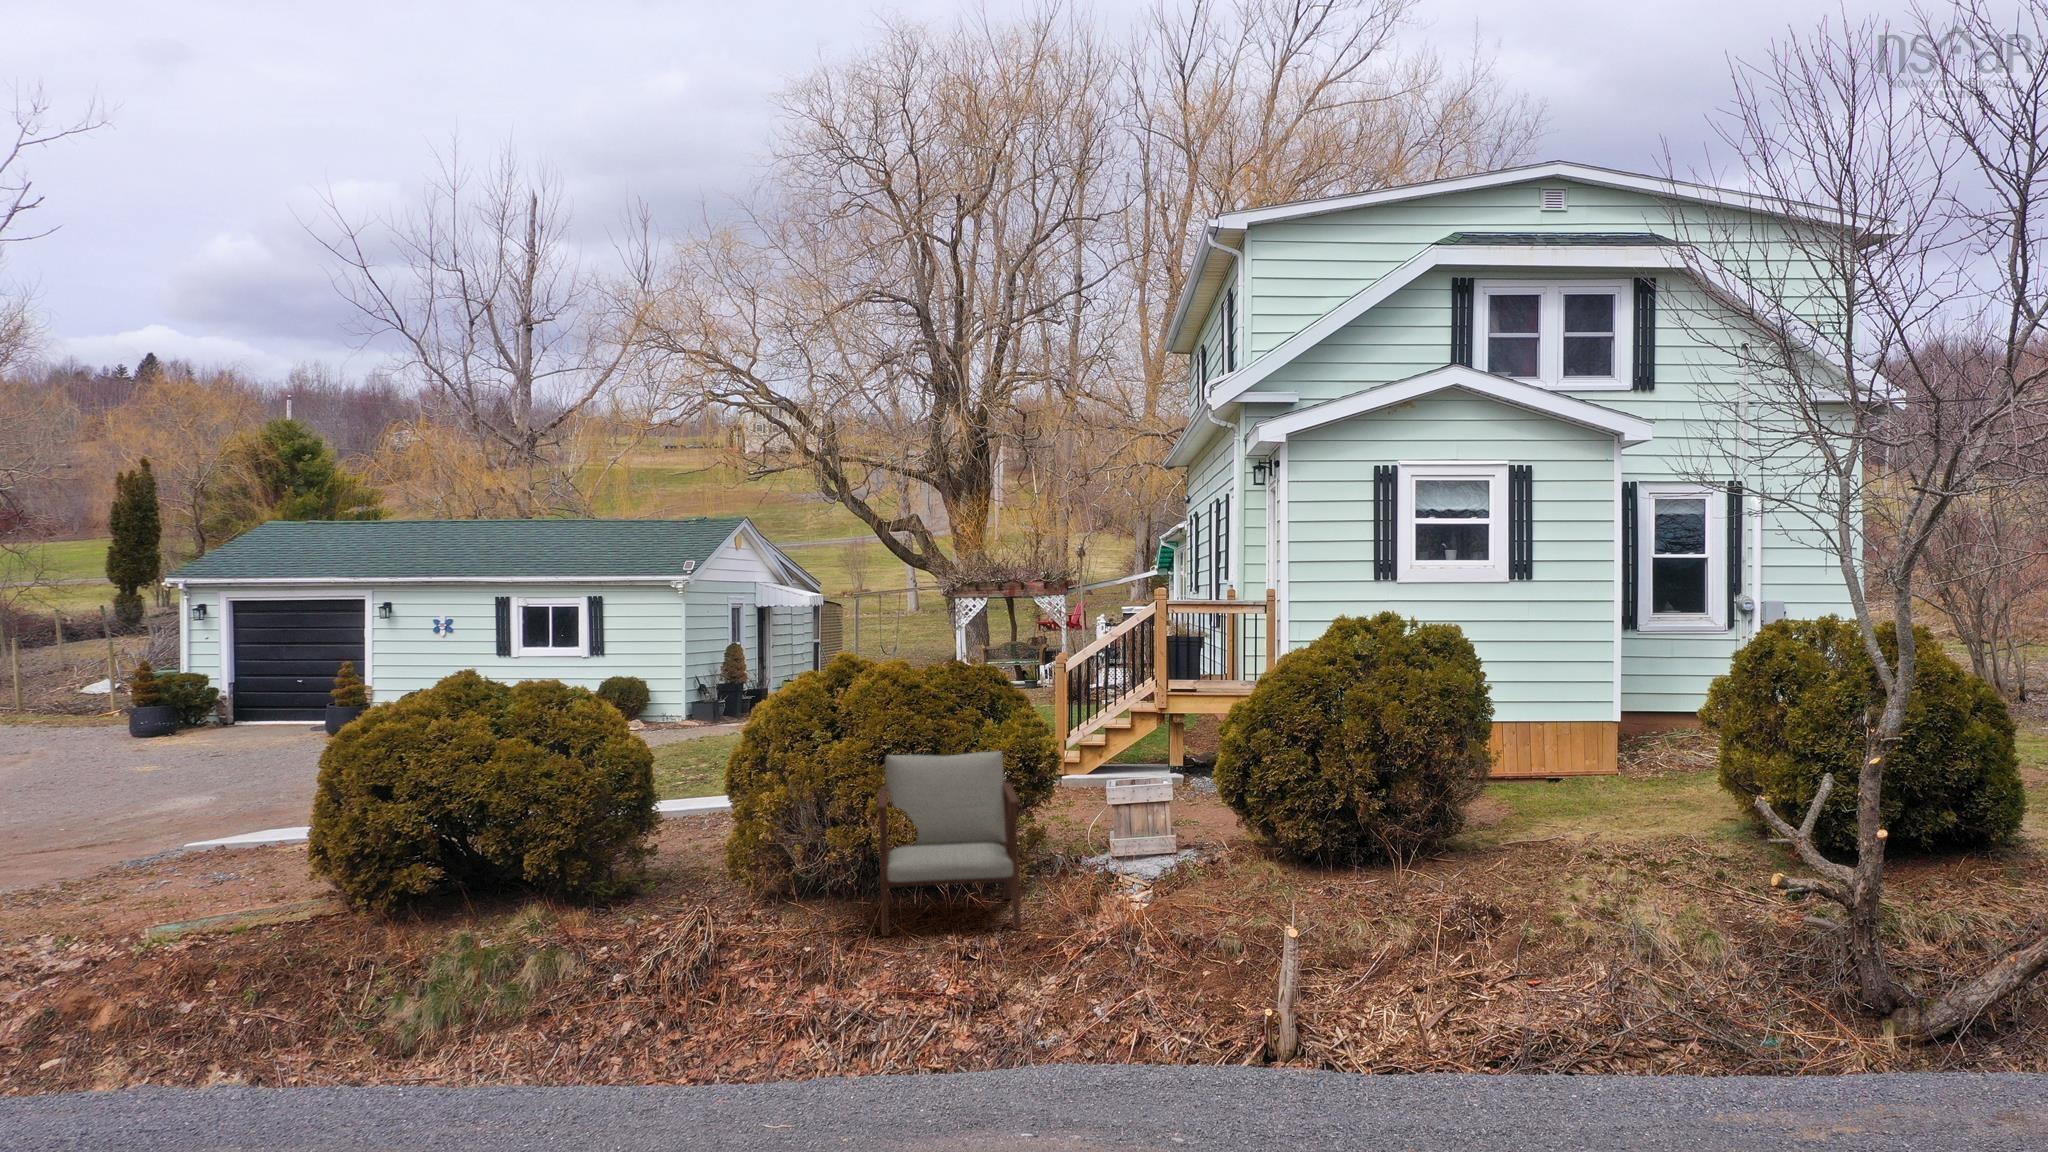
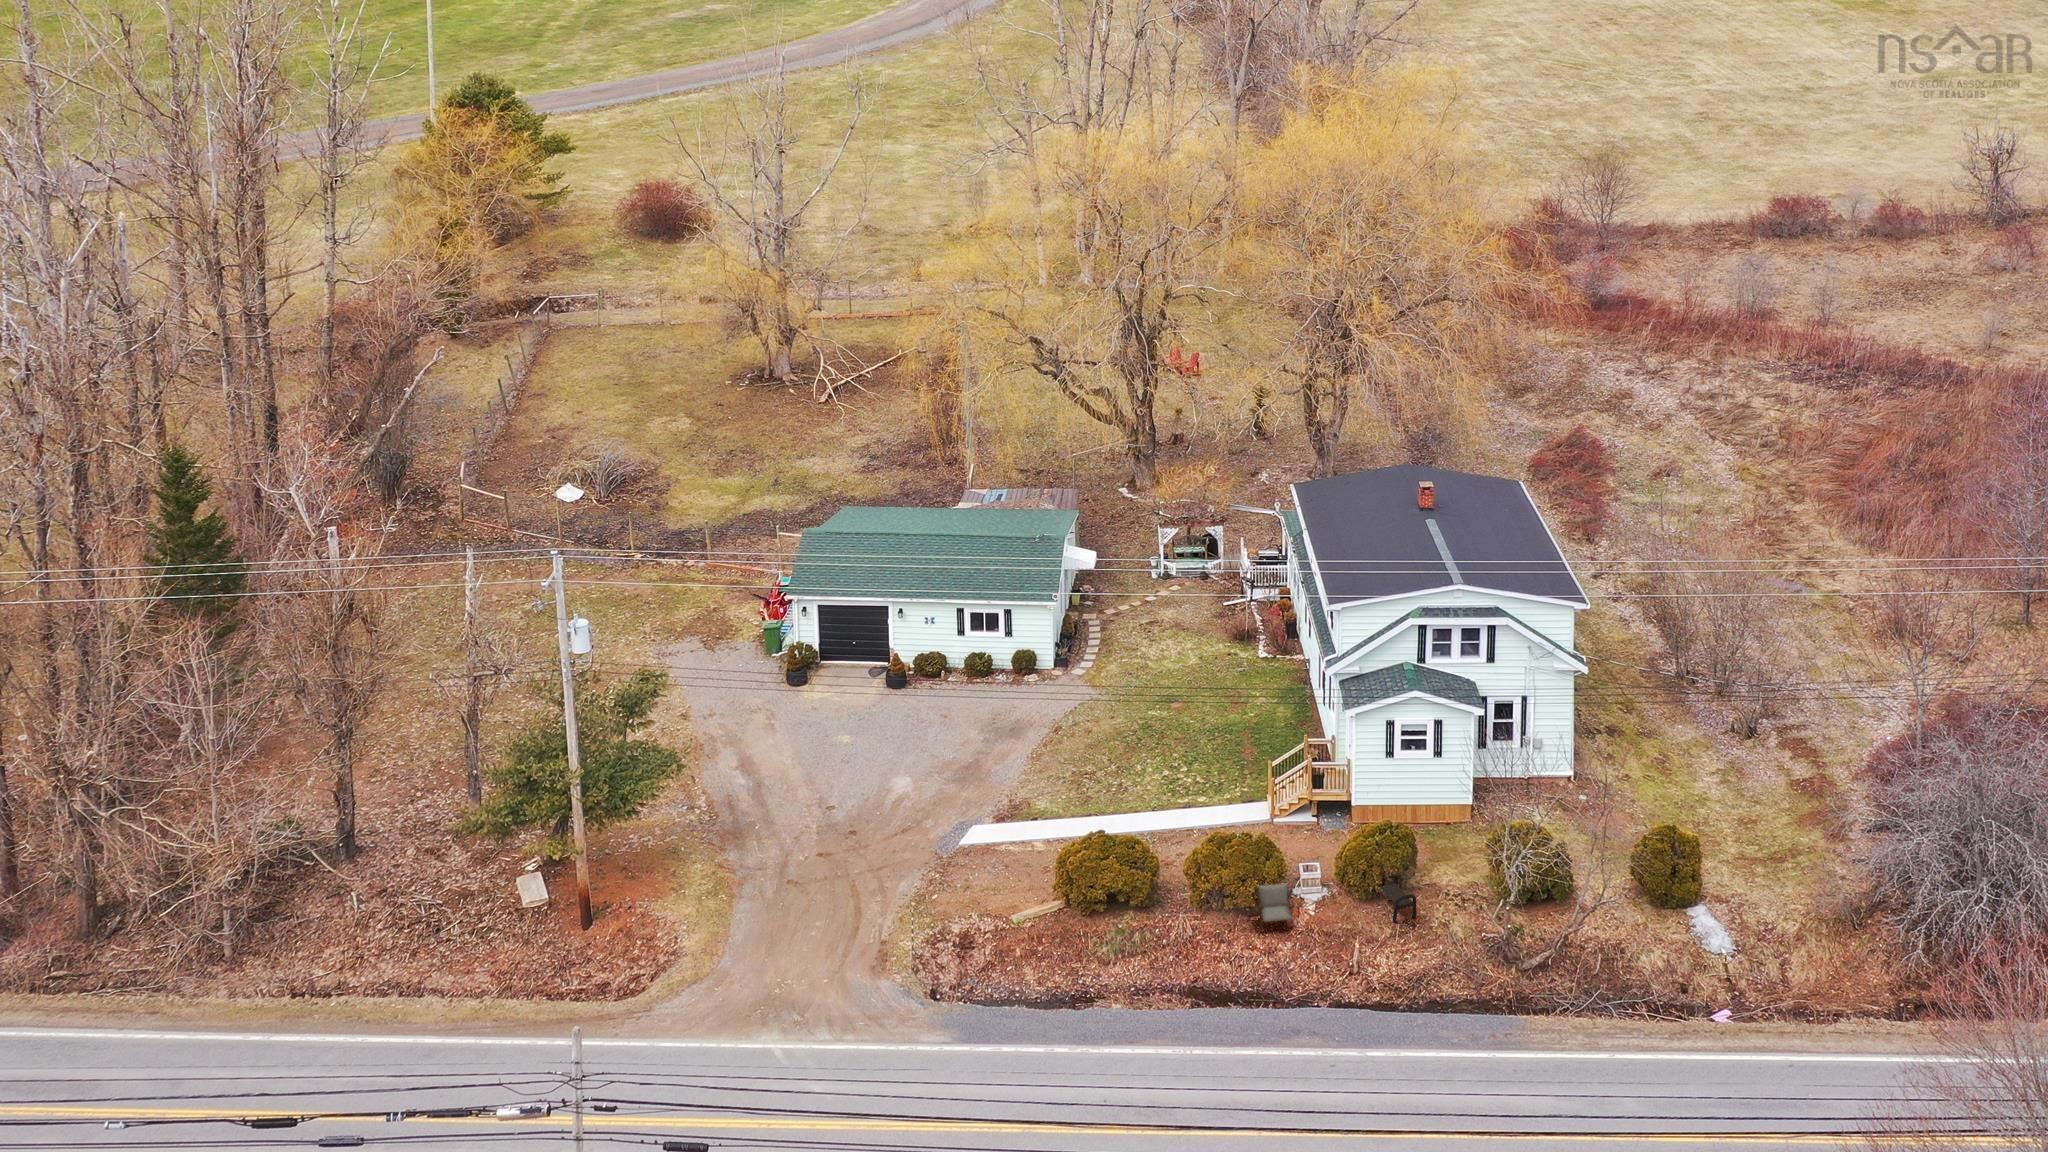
bench: none [1360,760,1535,910] -> present [1381,875,1417,923]

